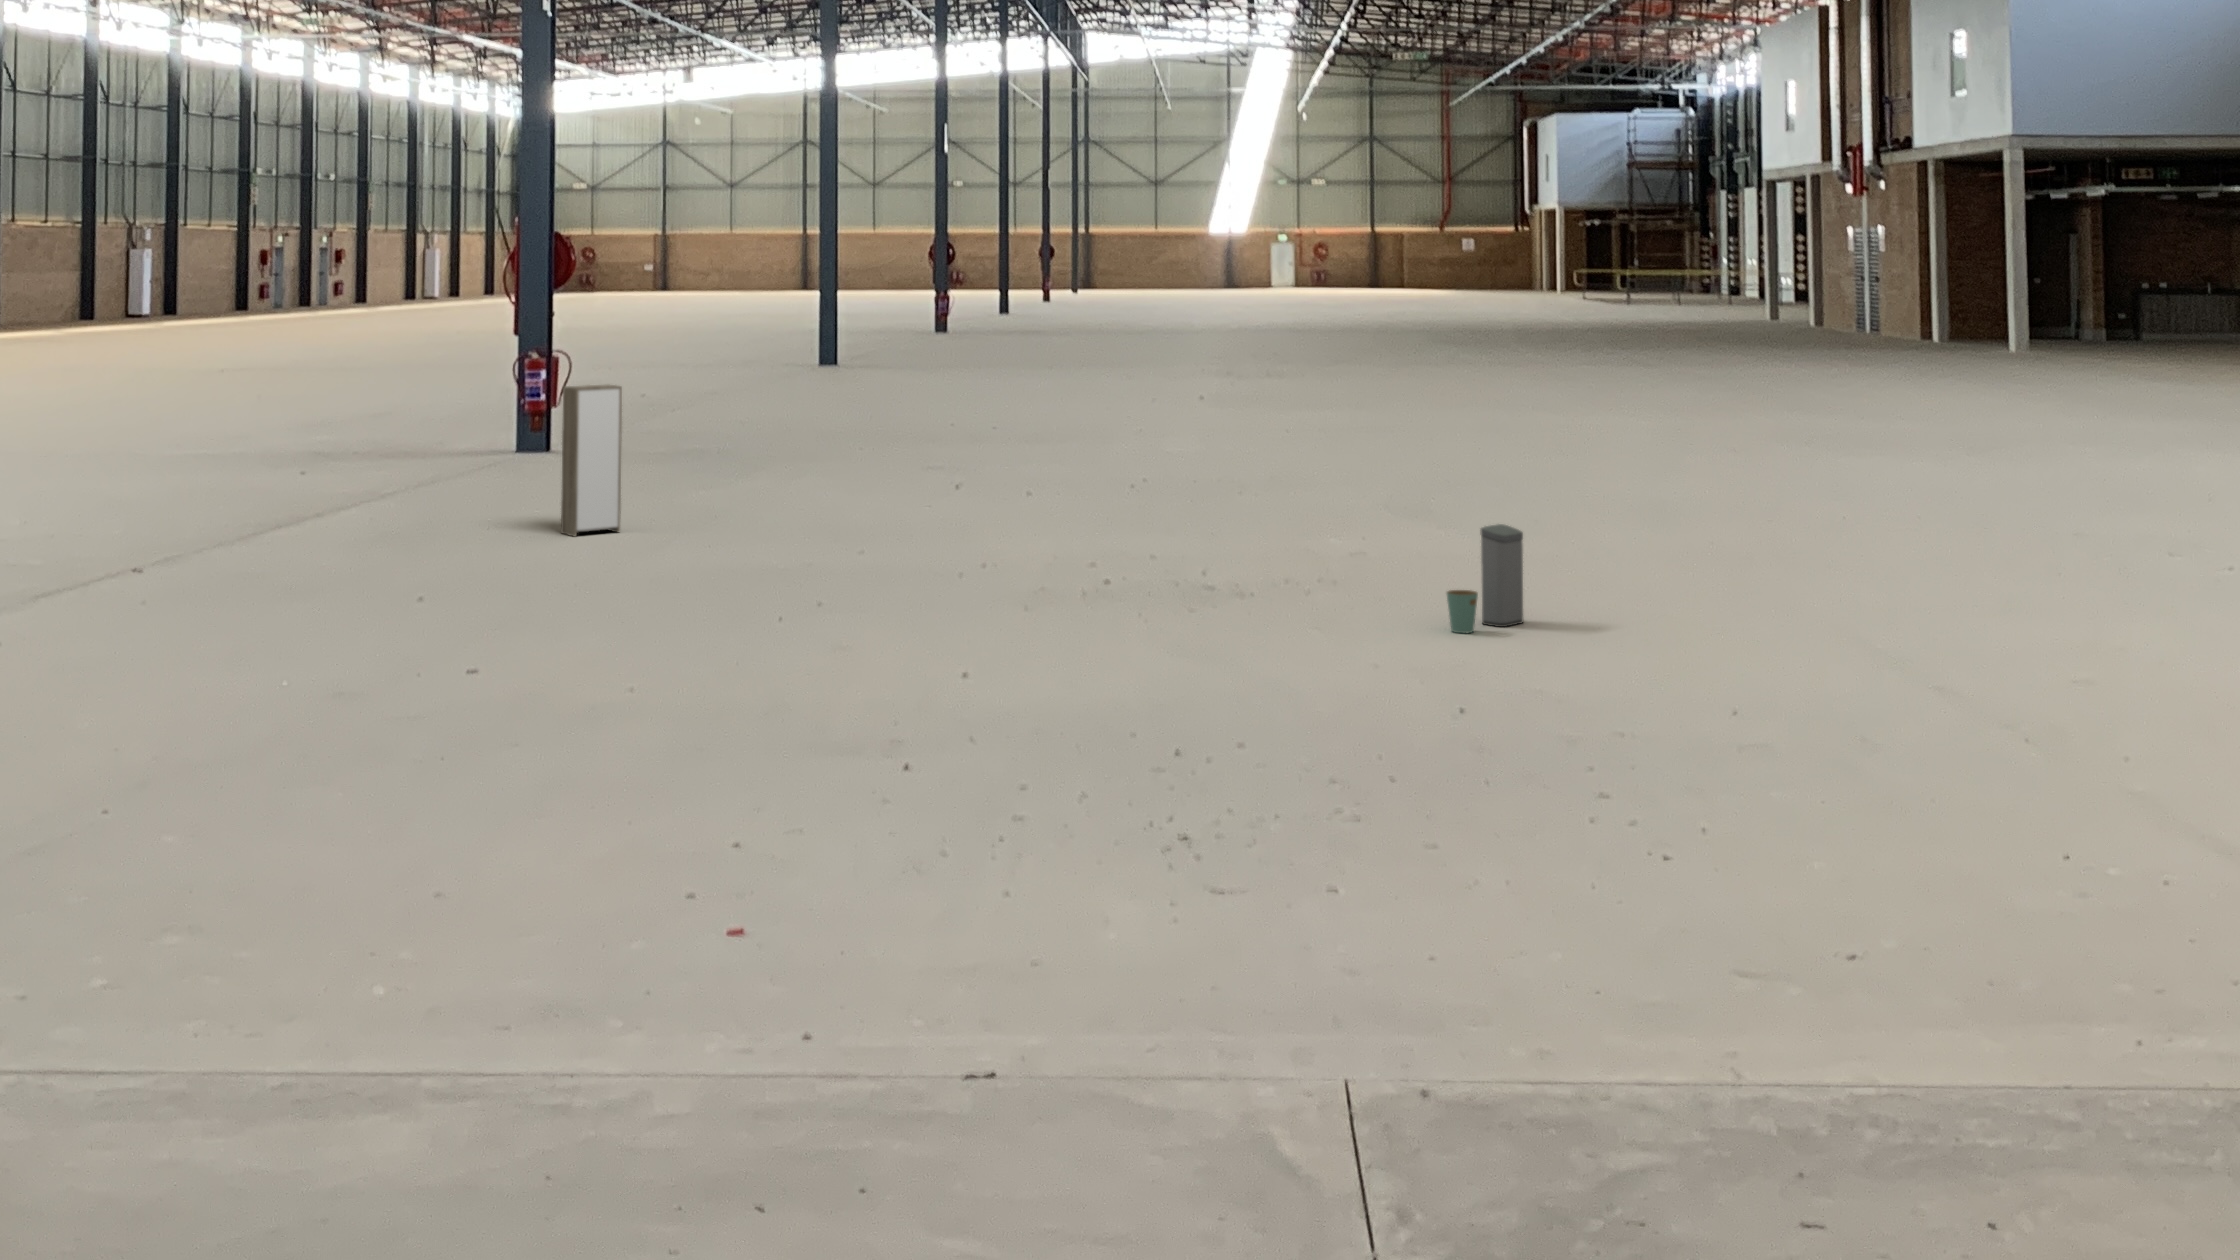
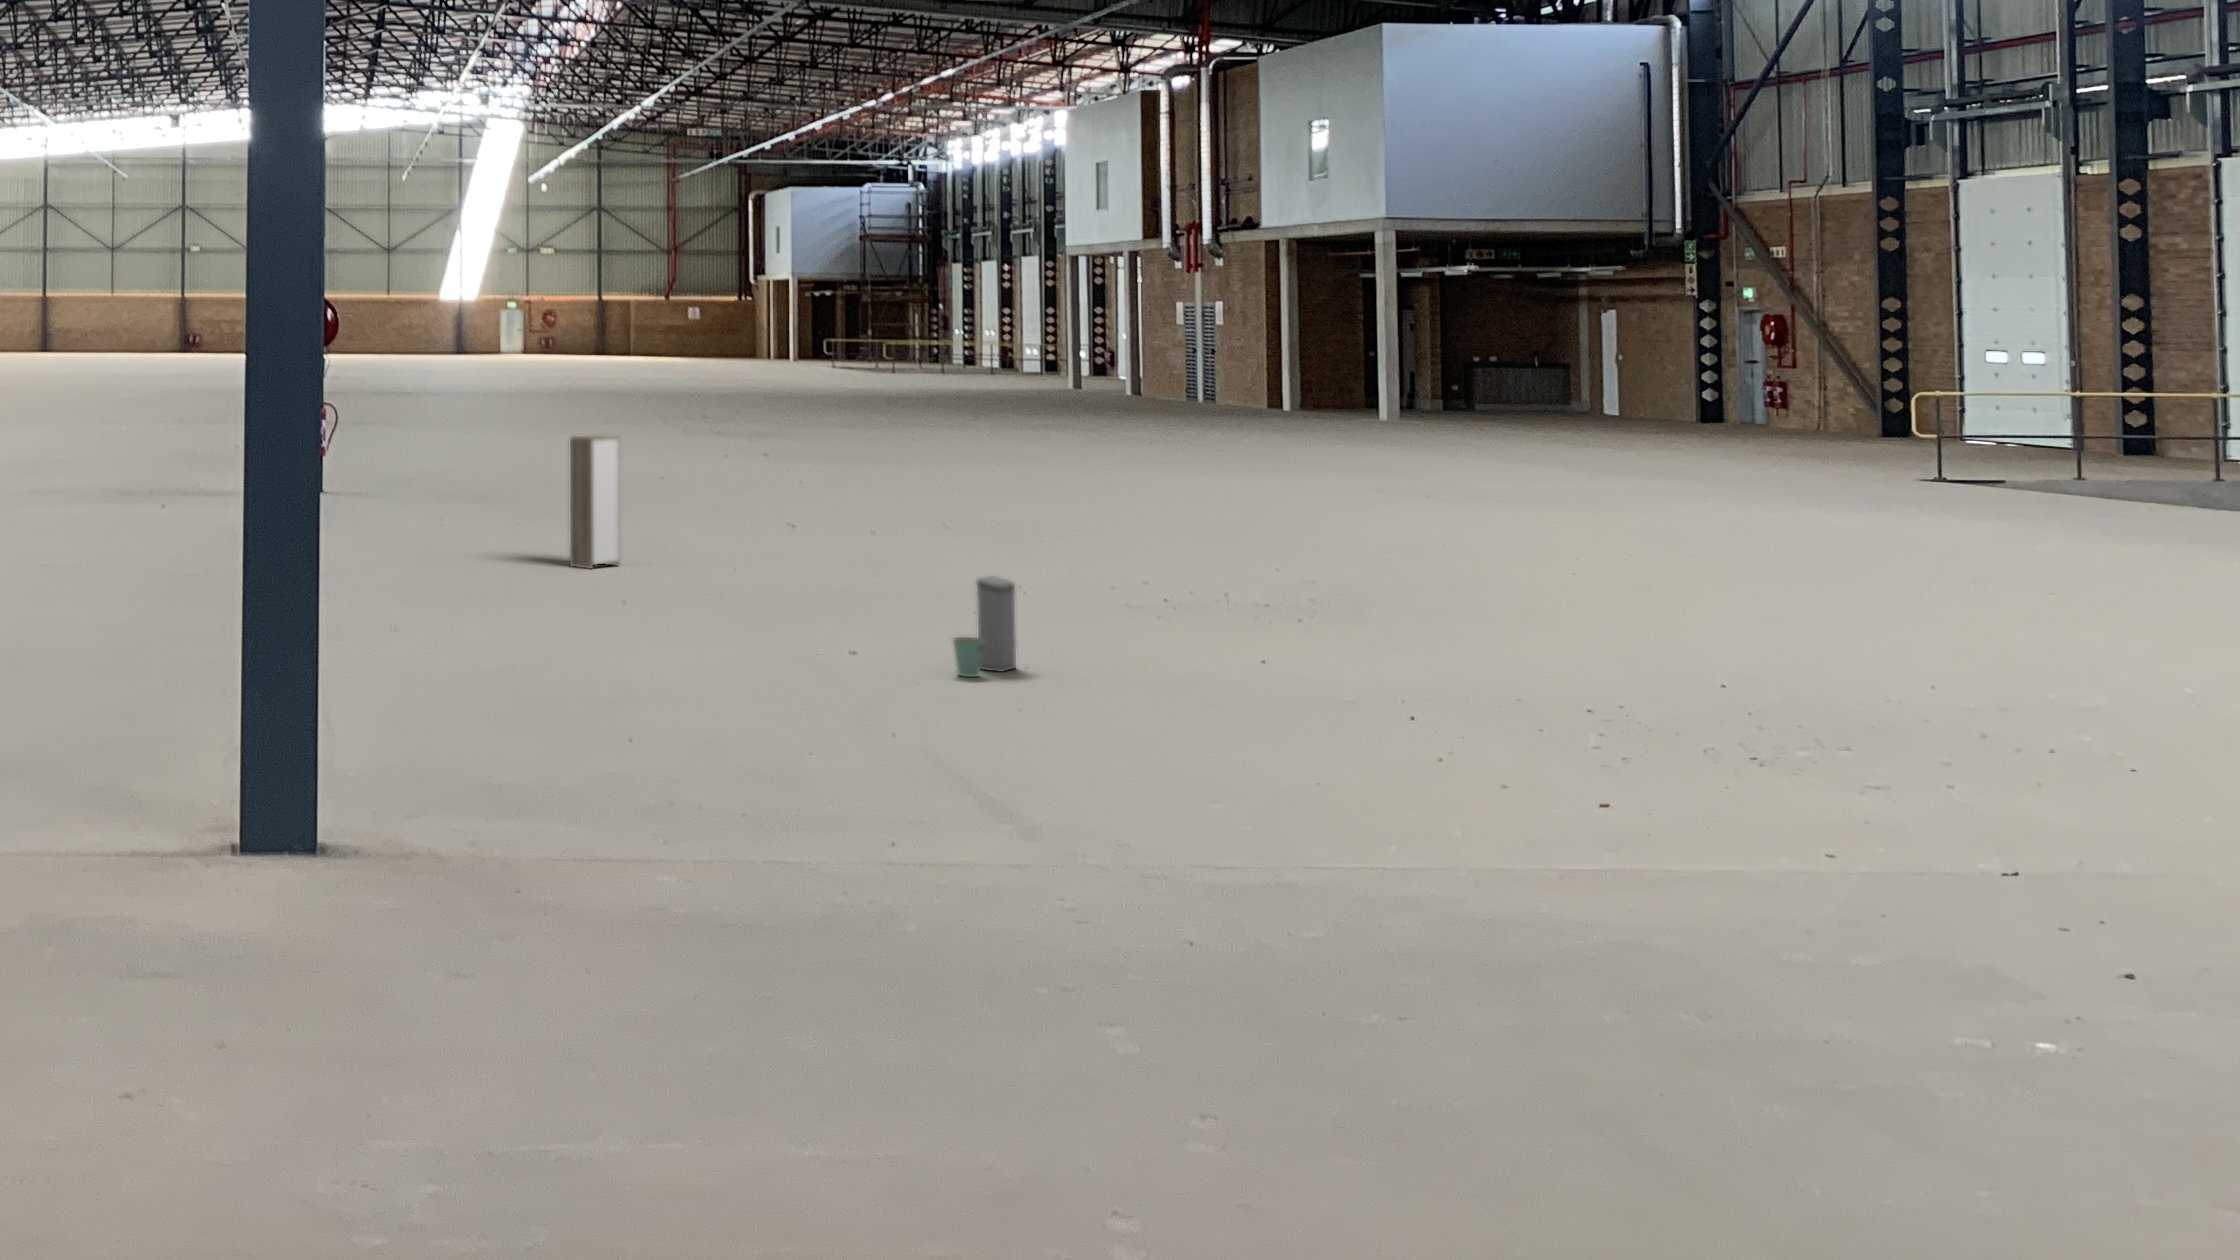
trash can: present [1447,524,1523,633] -> present [953,576,1016,677]

